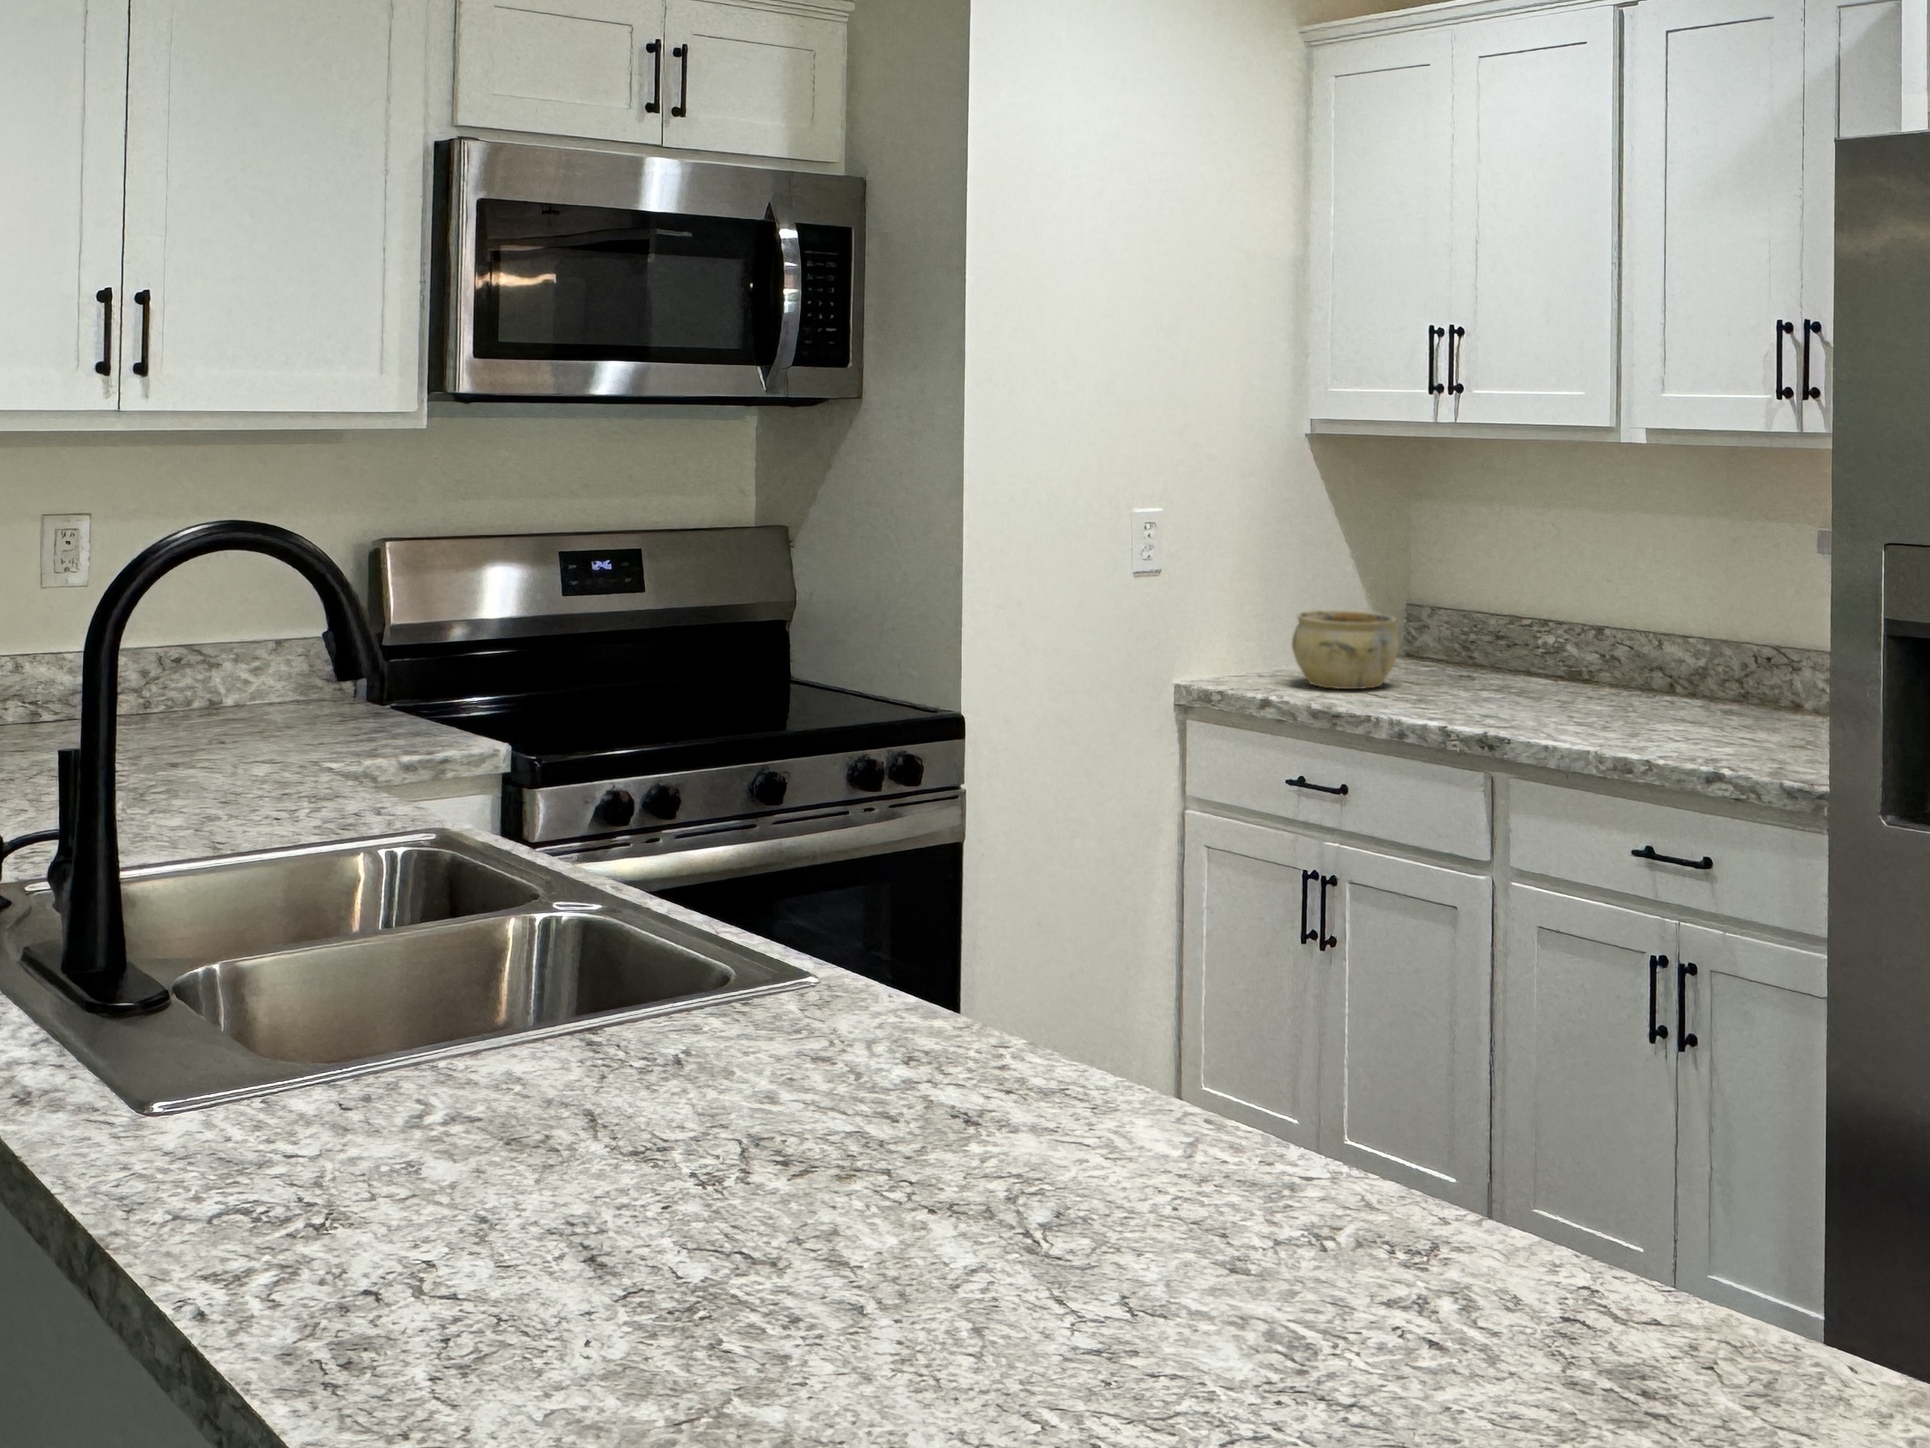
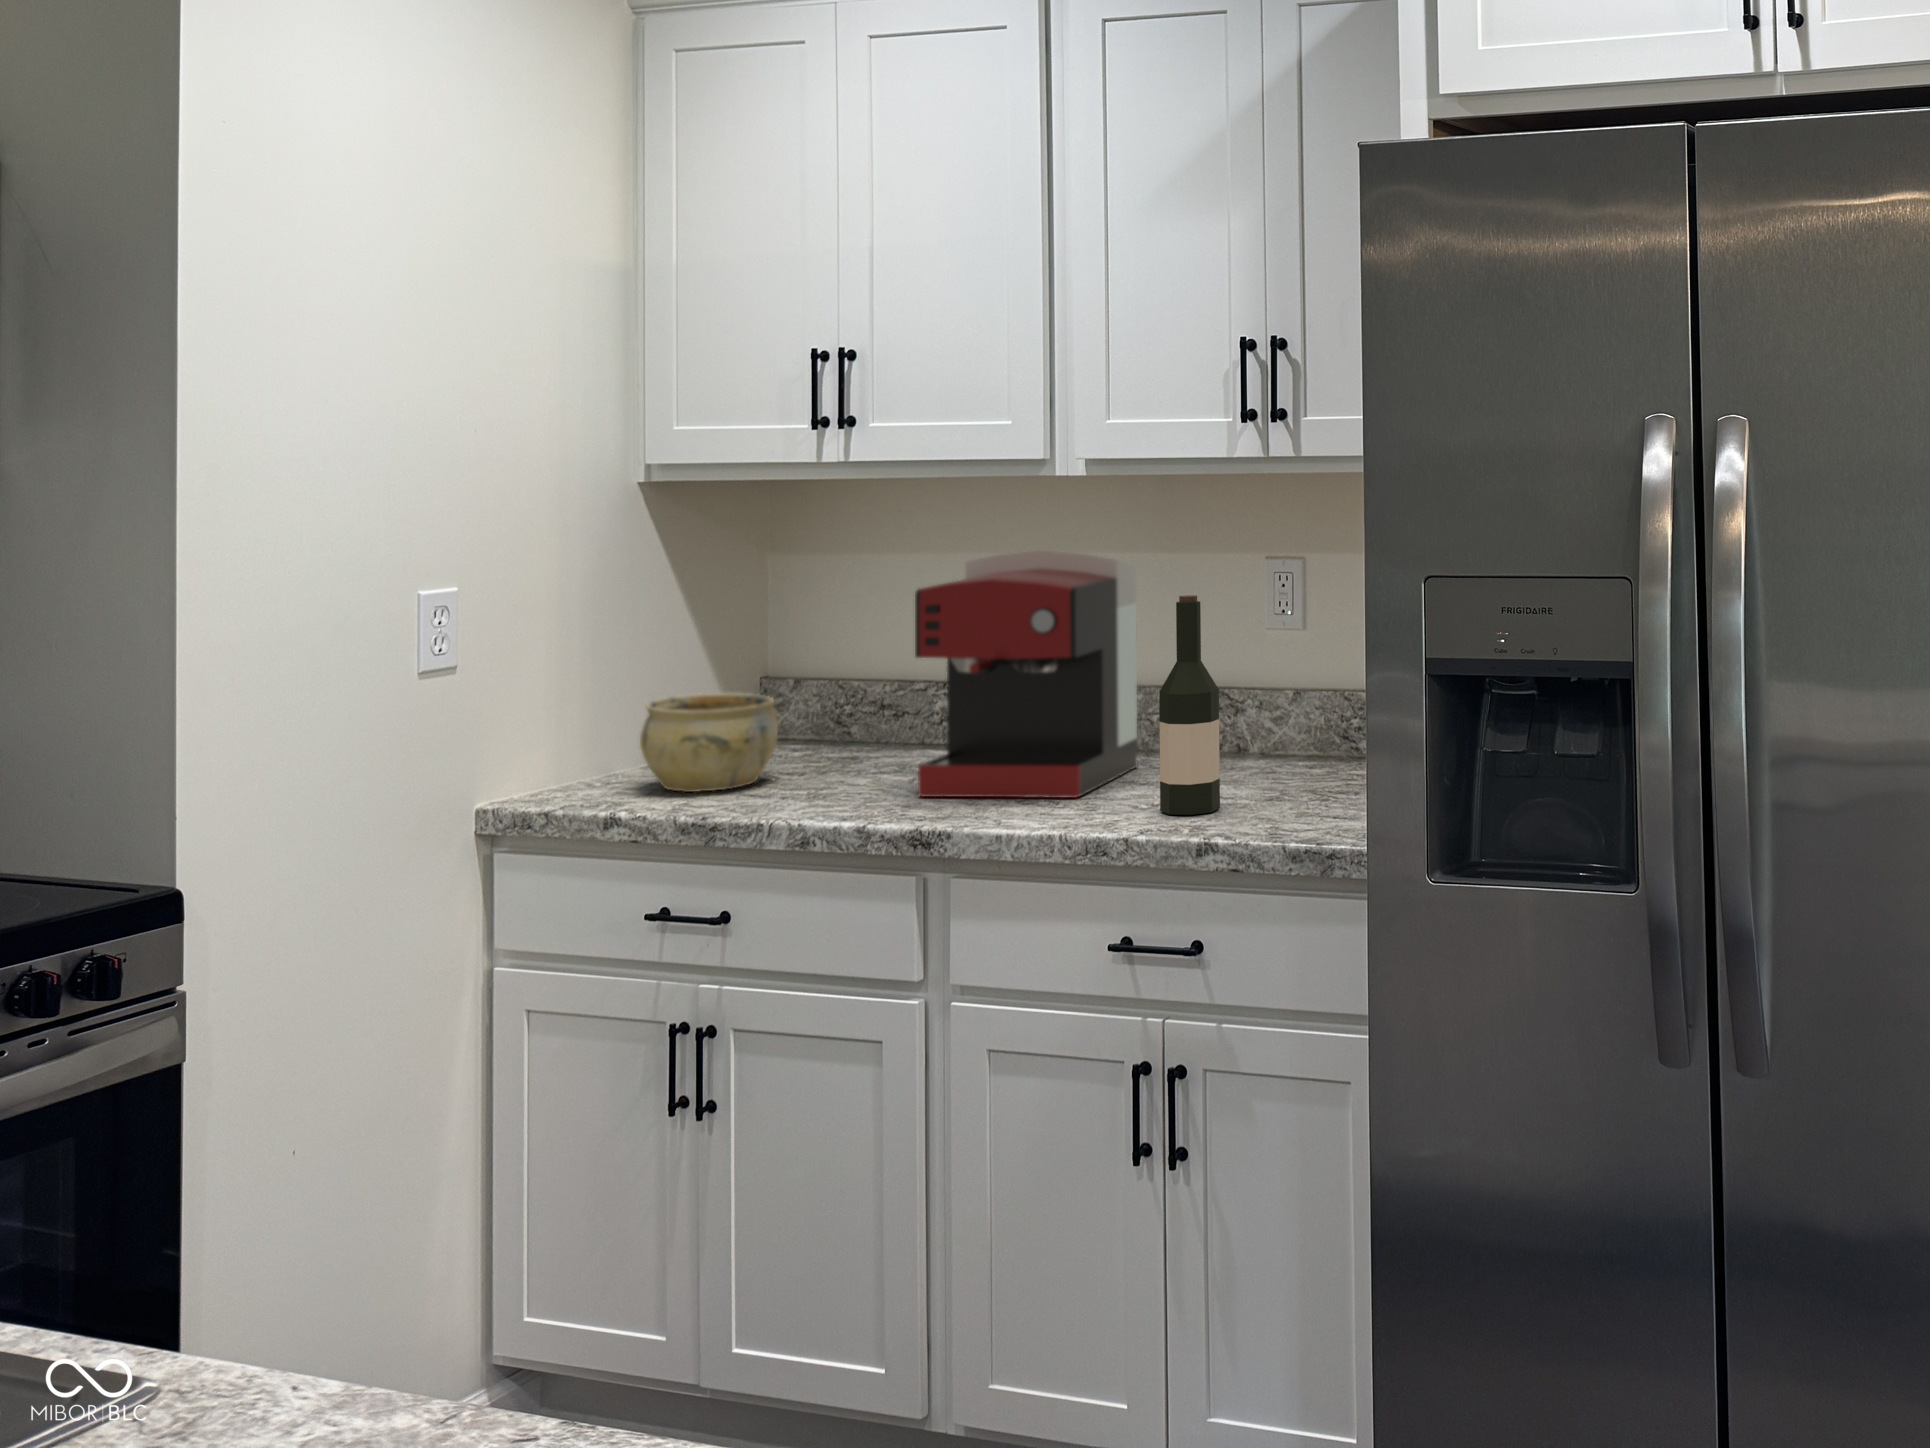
coffee maker: none [1498,507,1700,726] -> present [915,550,1138,798]
wine bottle: none [1692,552,1748,749] -> present [1159,595,1220,815]

